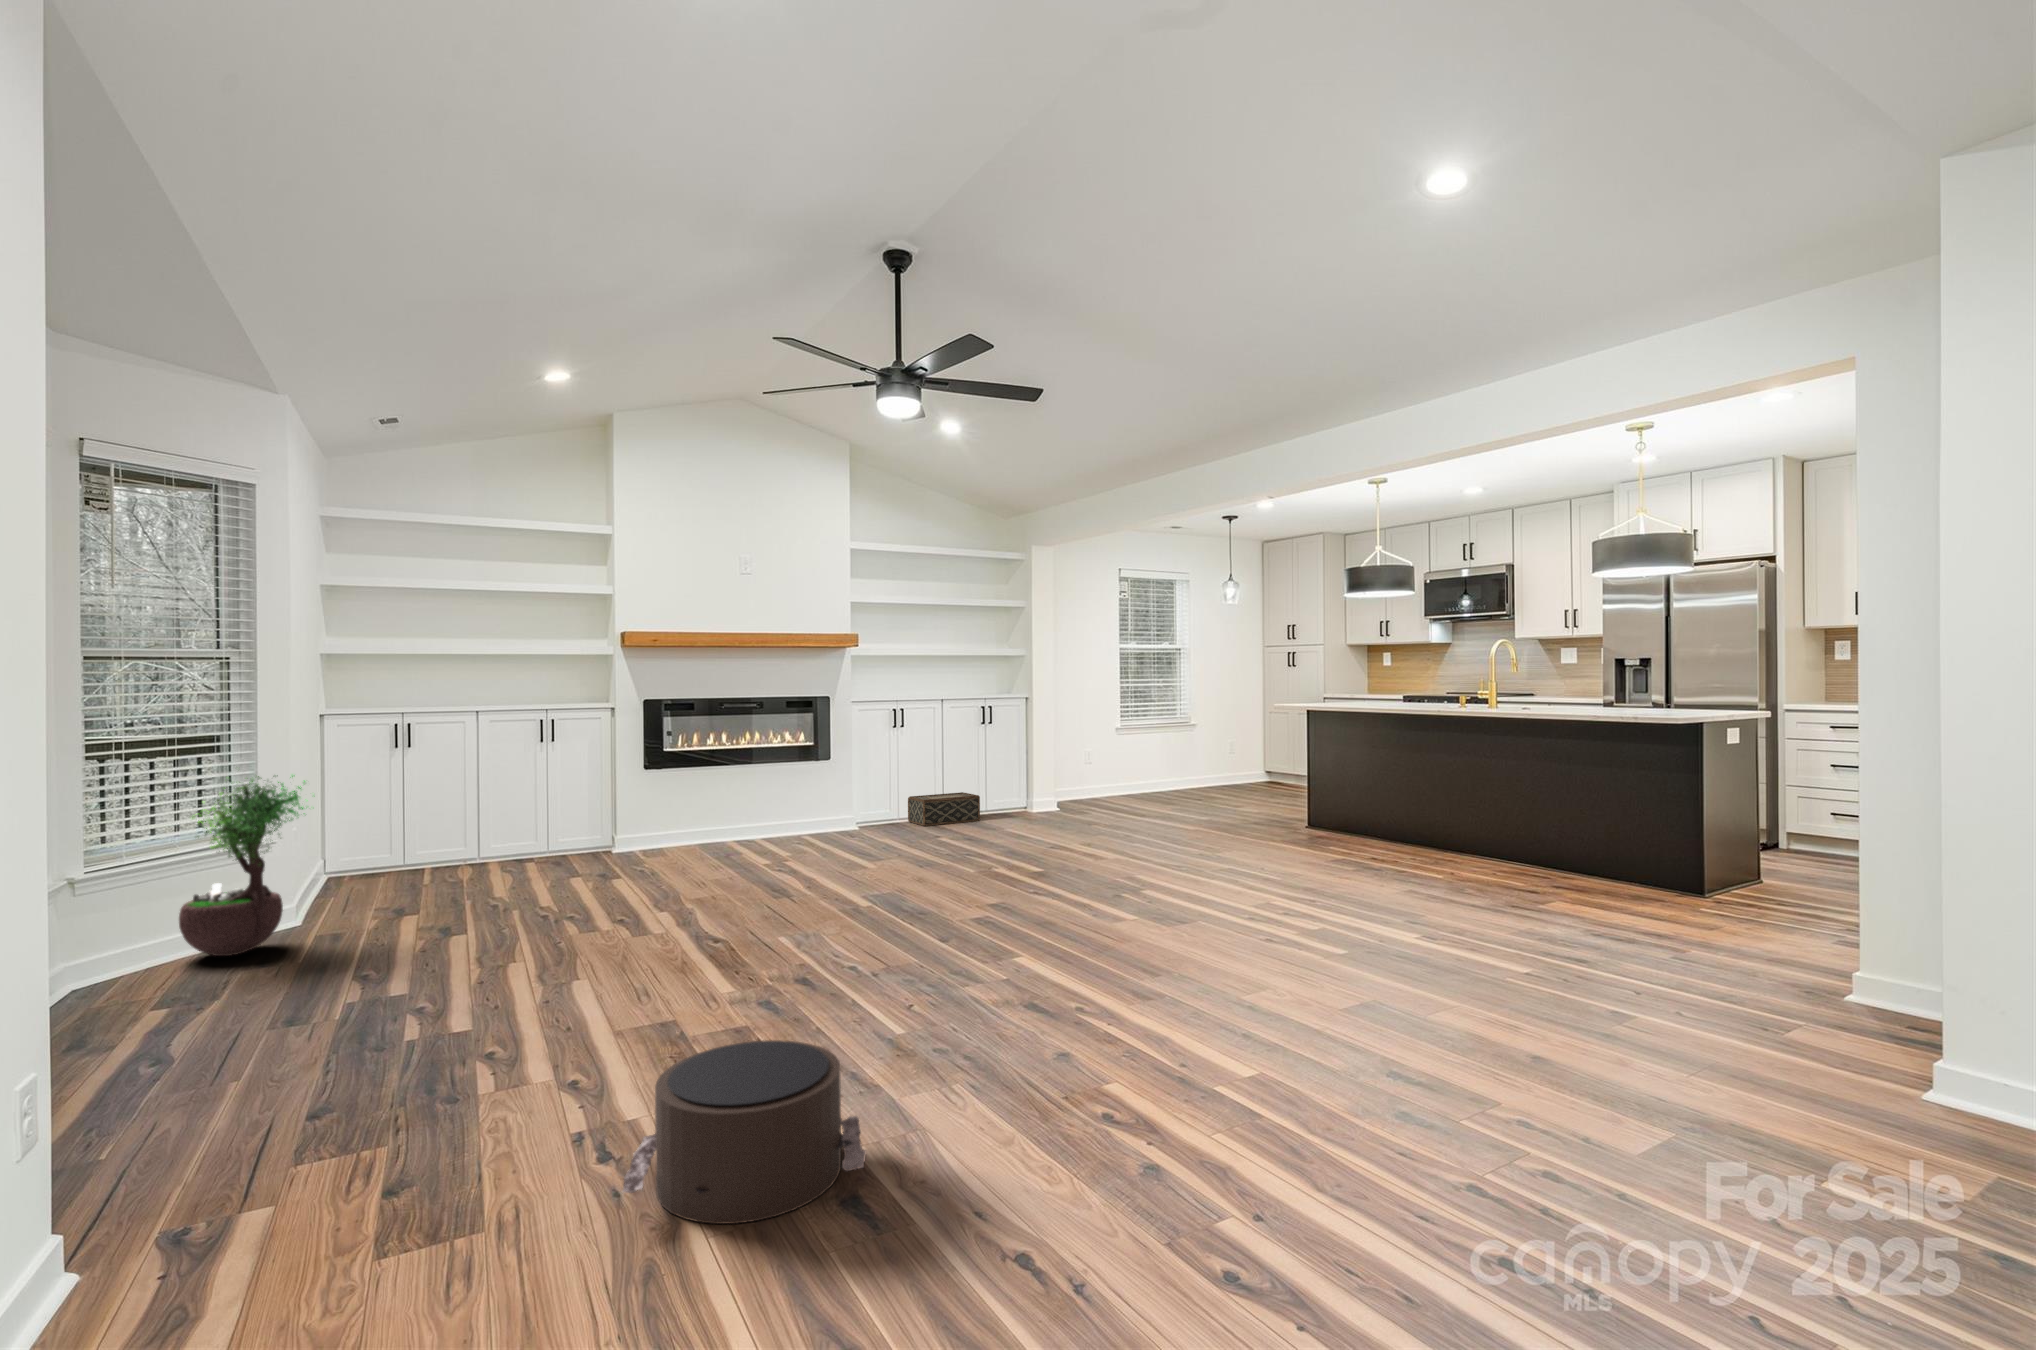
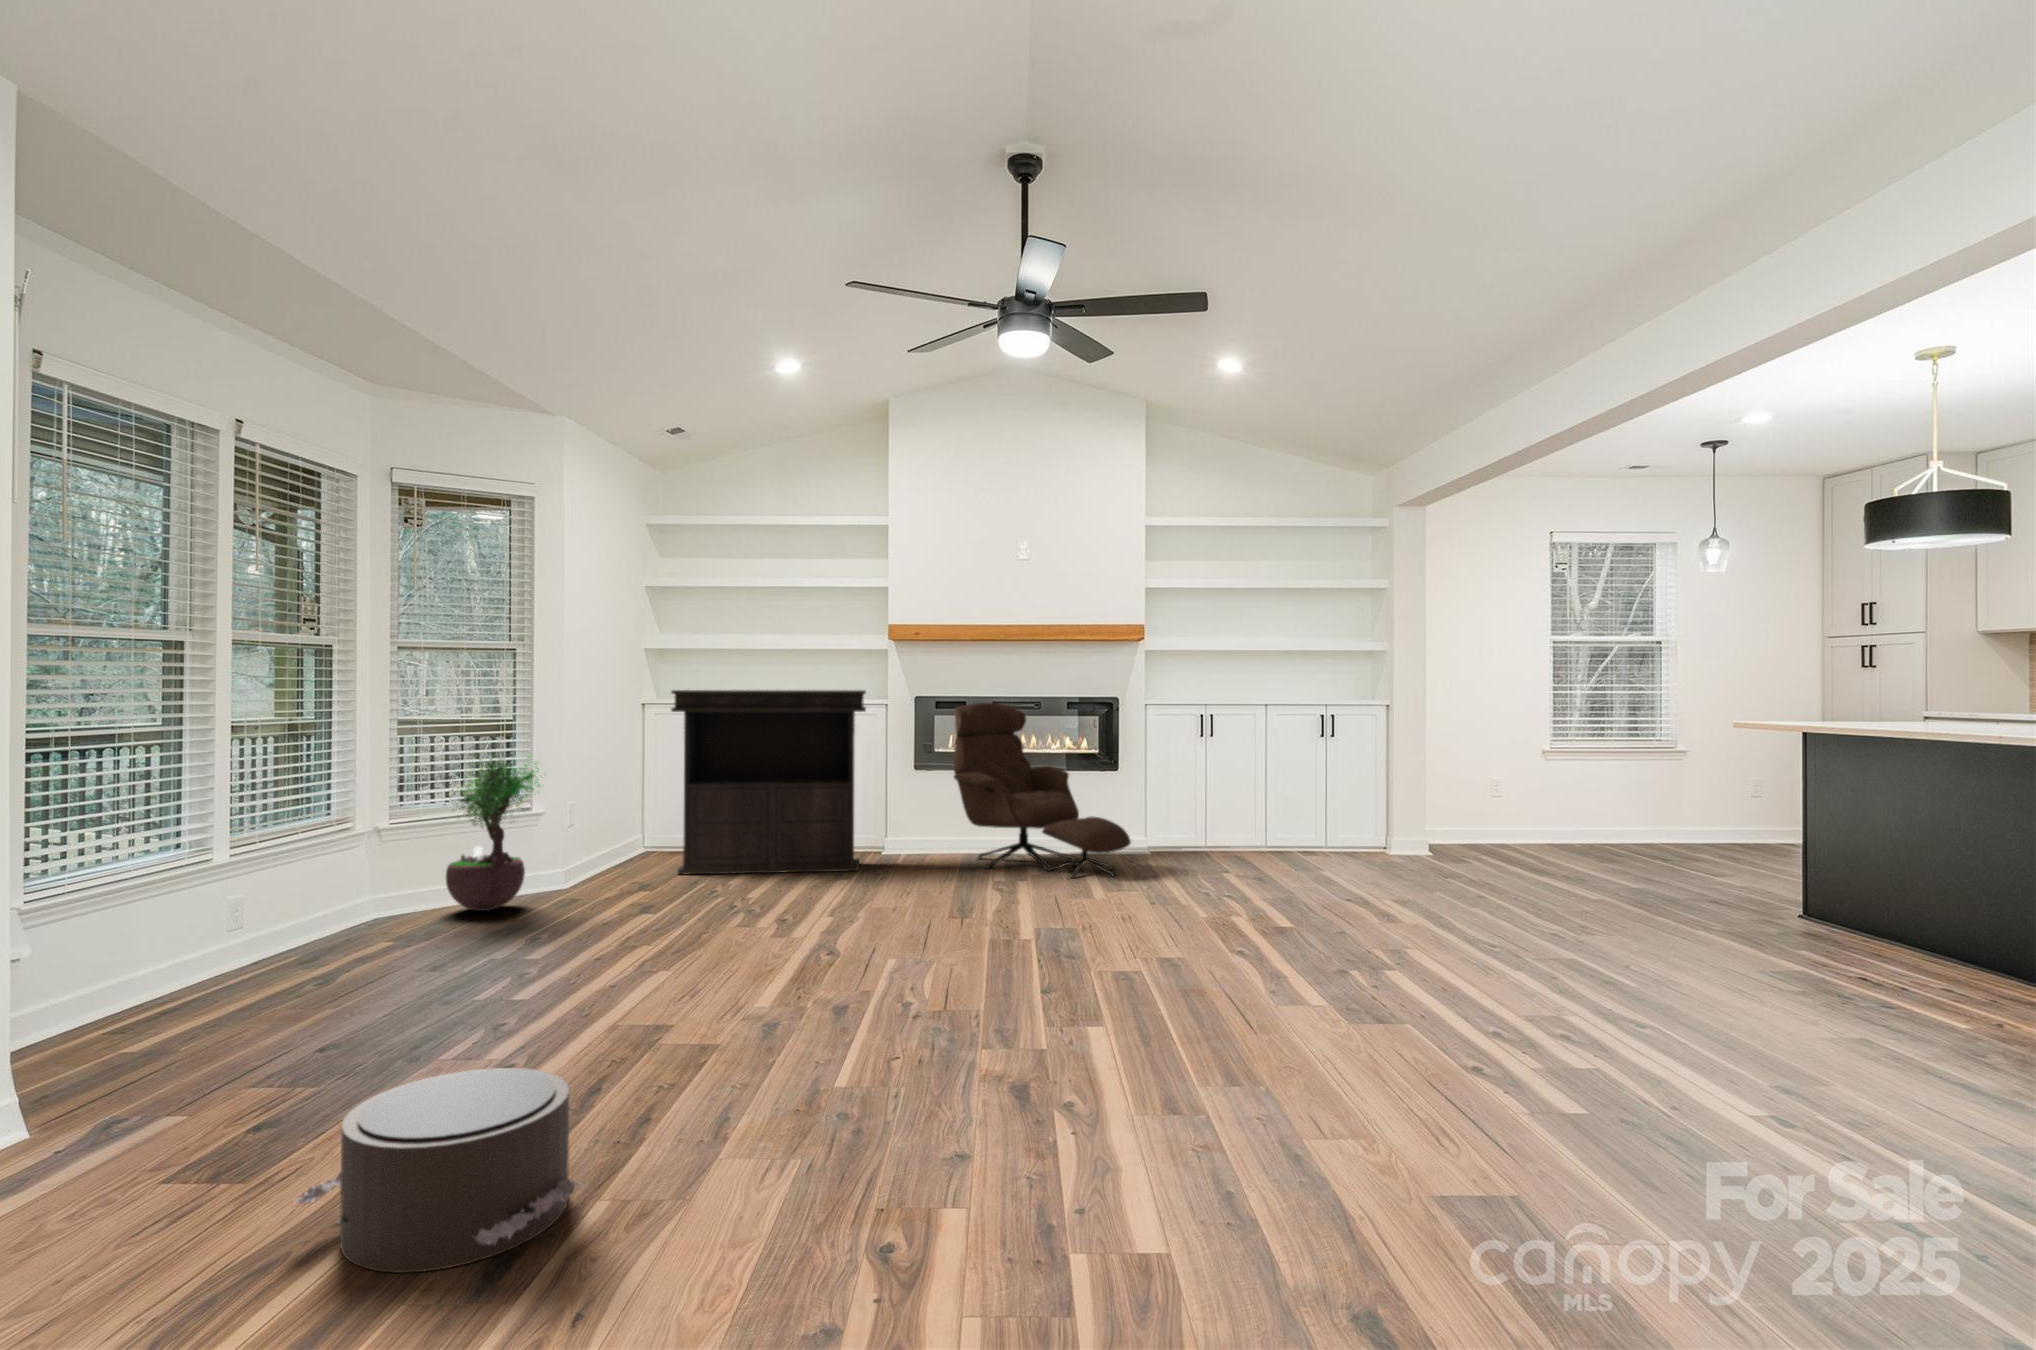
console table: none [401,694,620,893] -> present [671,690,866,875]
lounge chair: none [693,704,864,855] -> present [954,703,1131,878]
woven basket: present [908,792,980,826] -> none [1220,820,1308,857]

